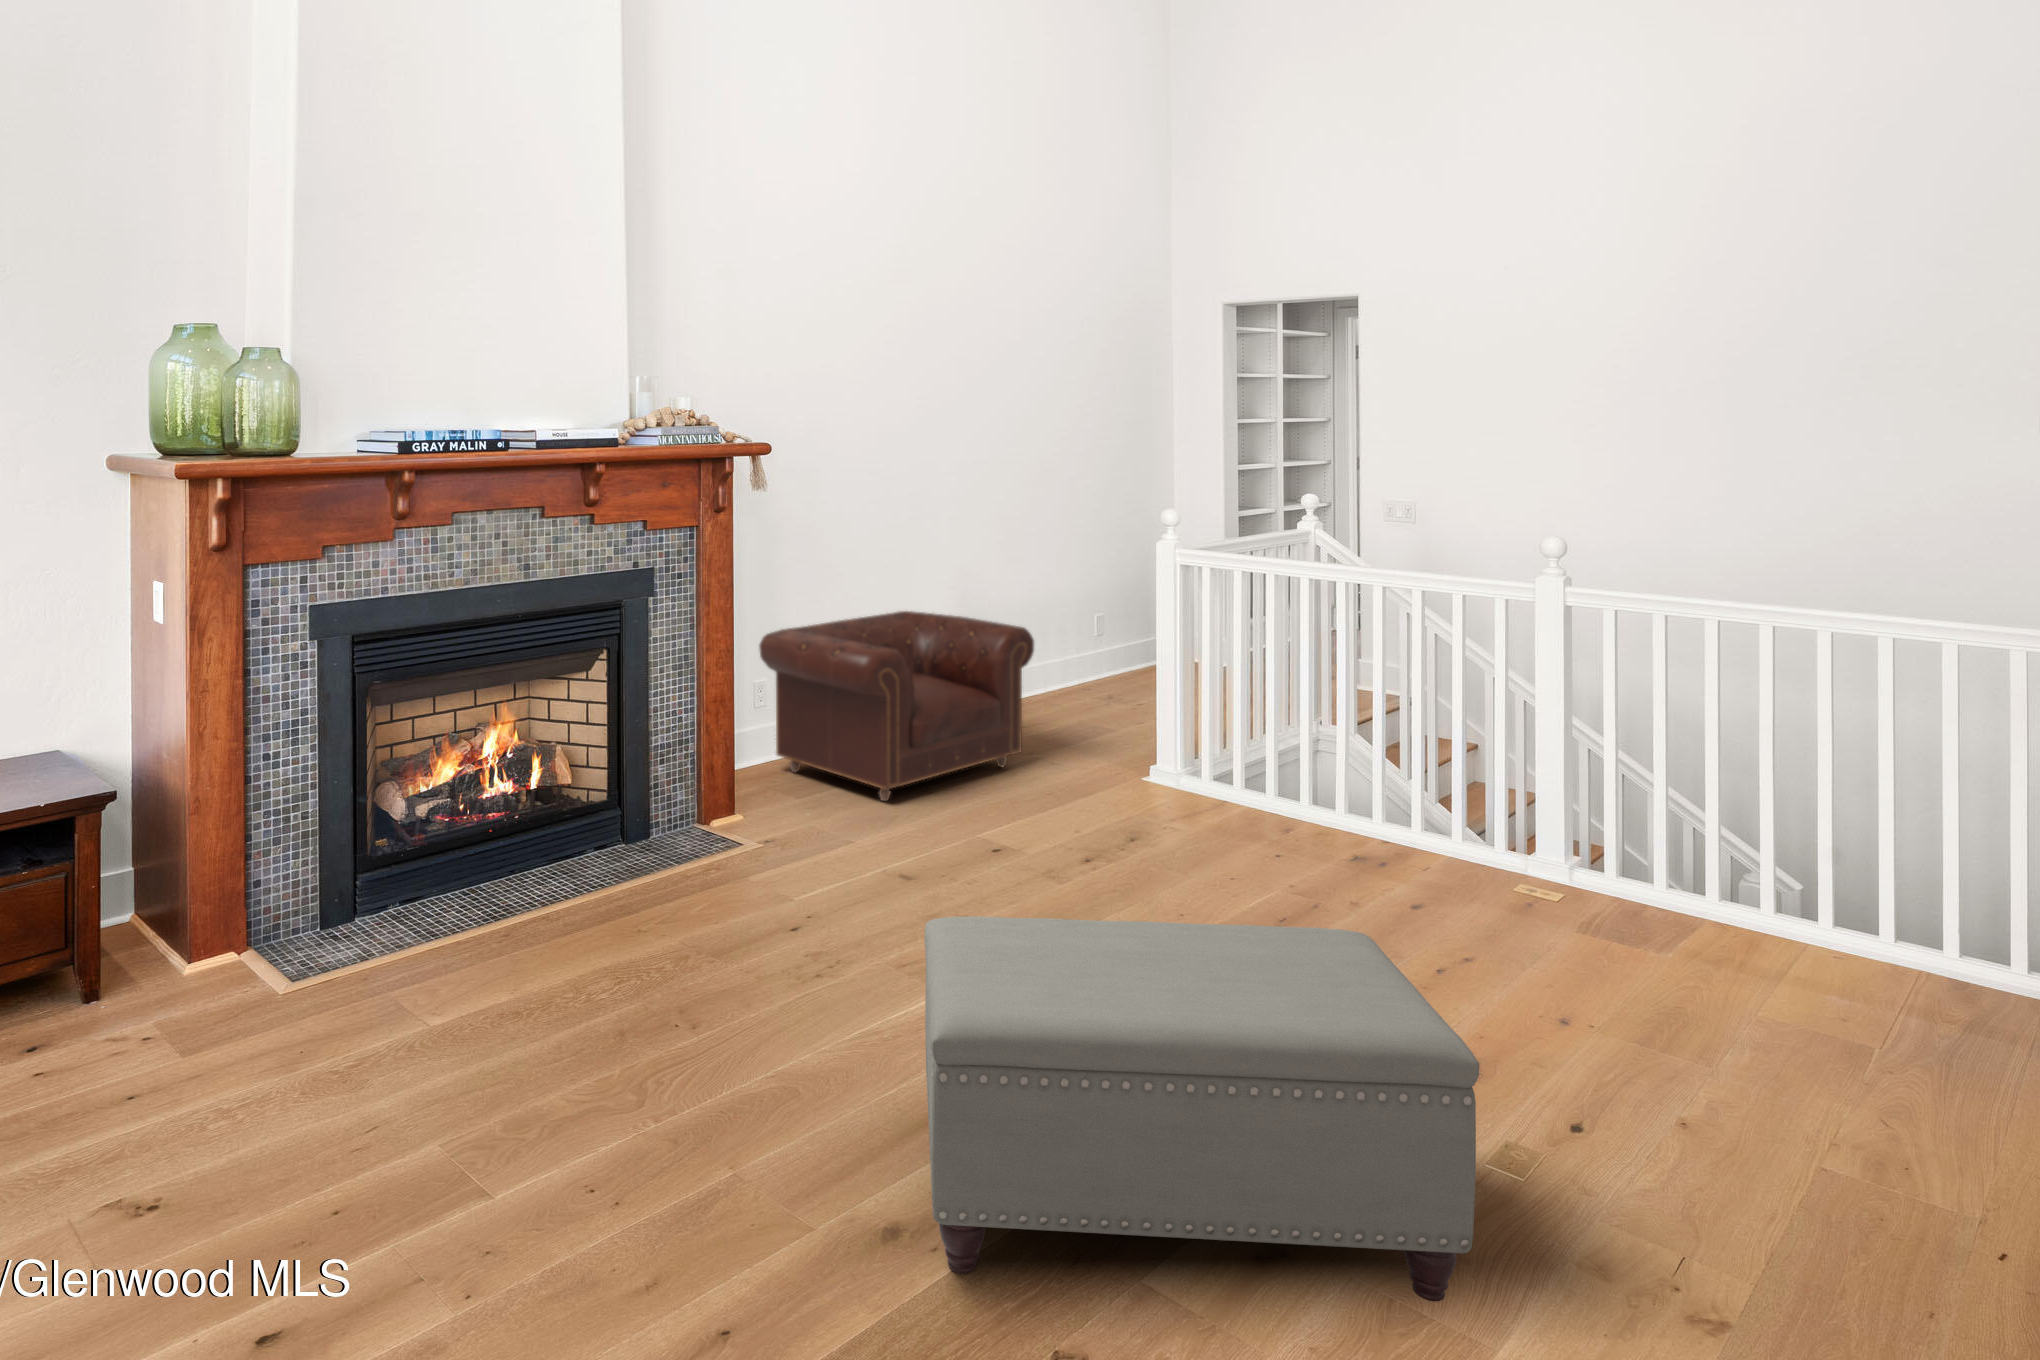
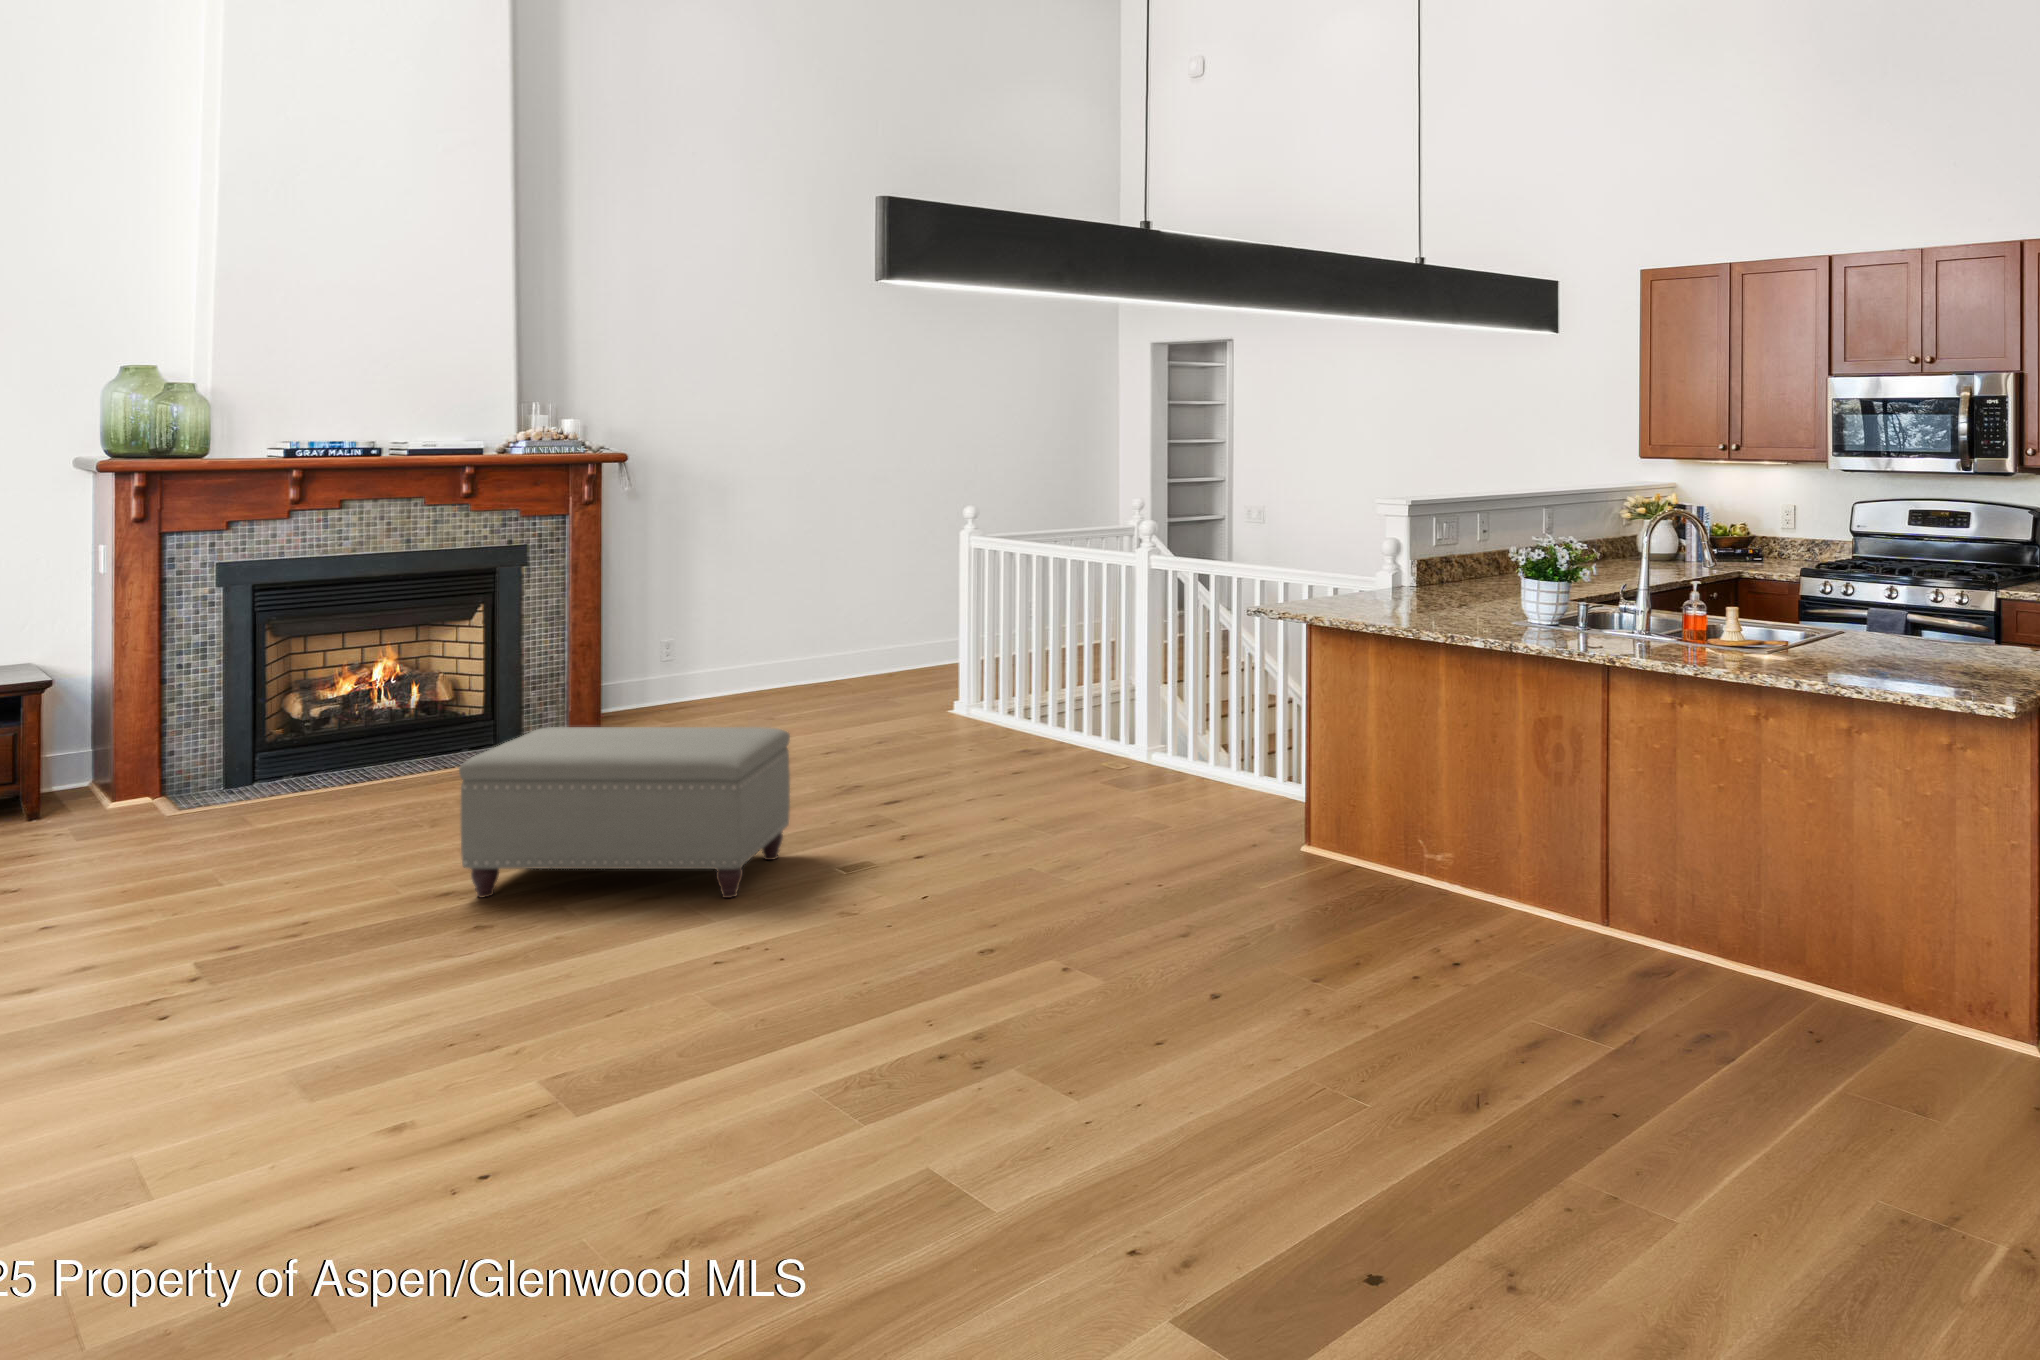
armchair: present [759,611,1034,801] -> none [655,590,880,723]

